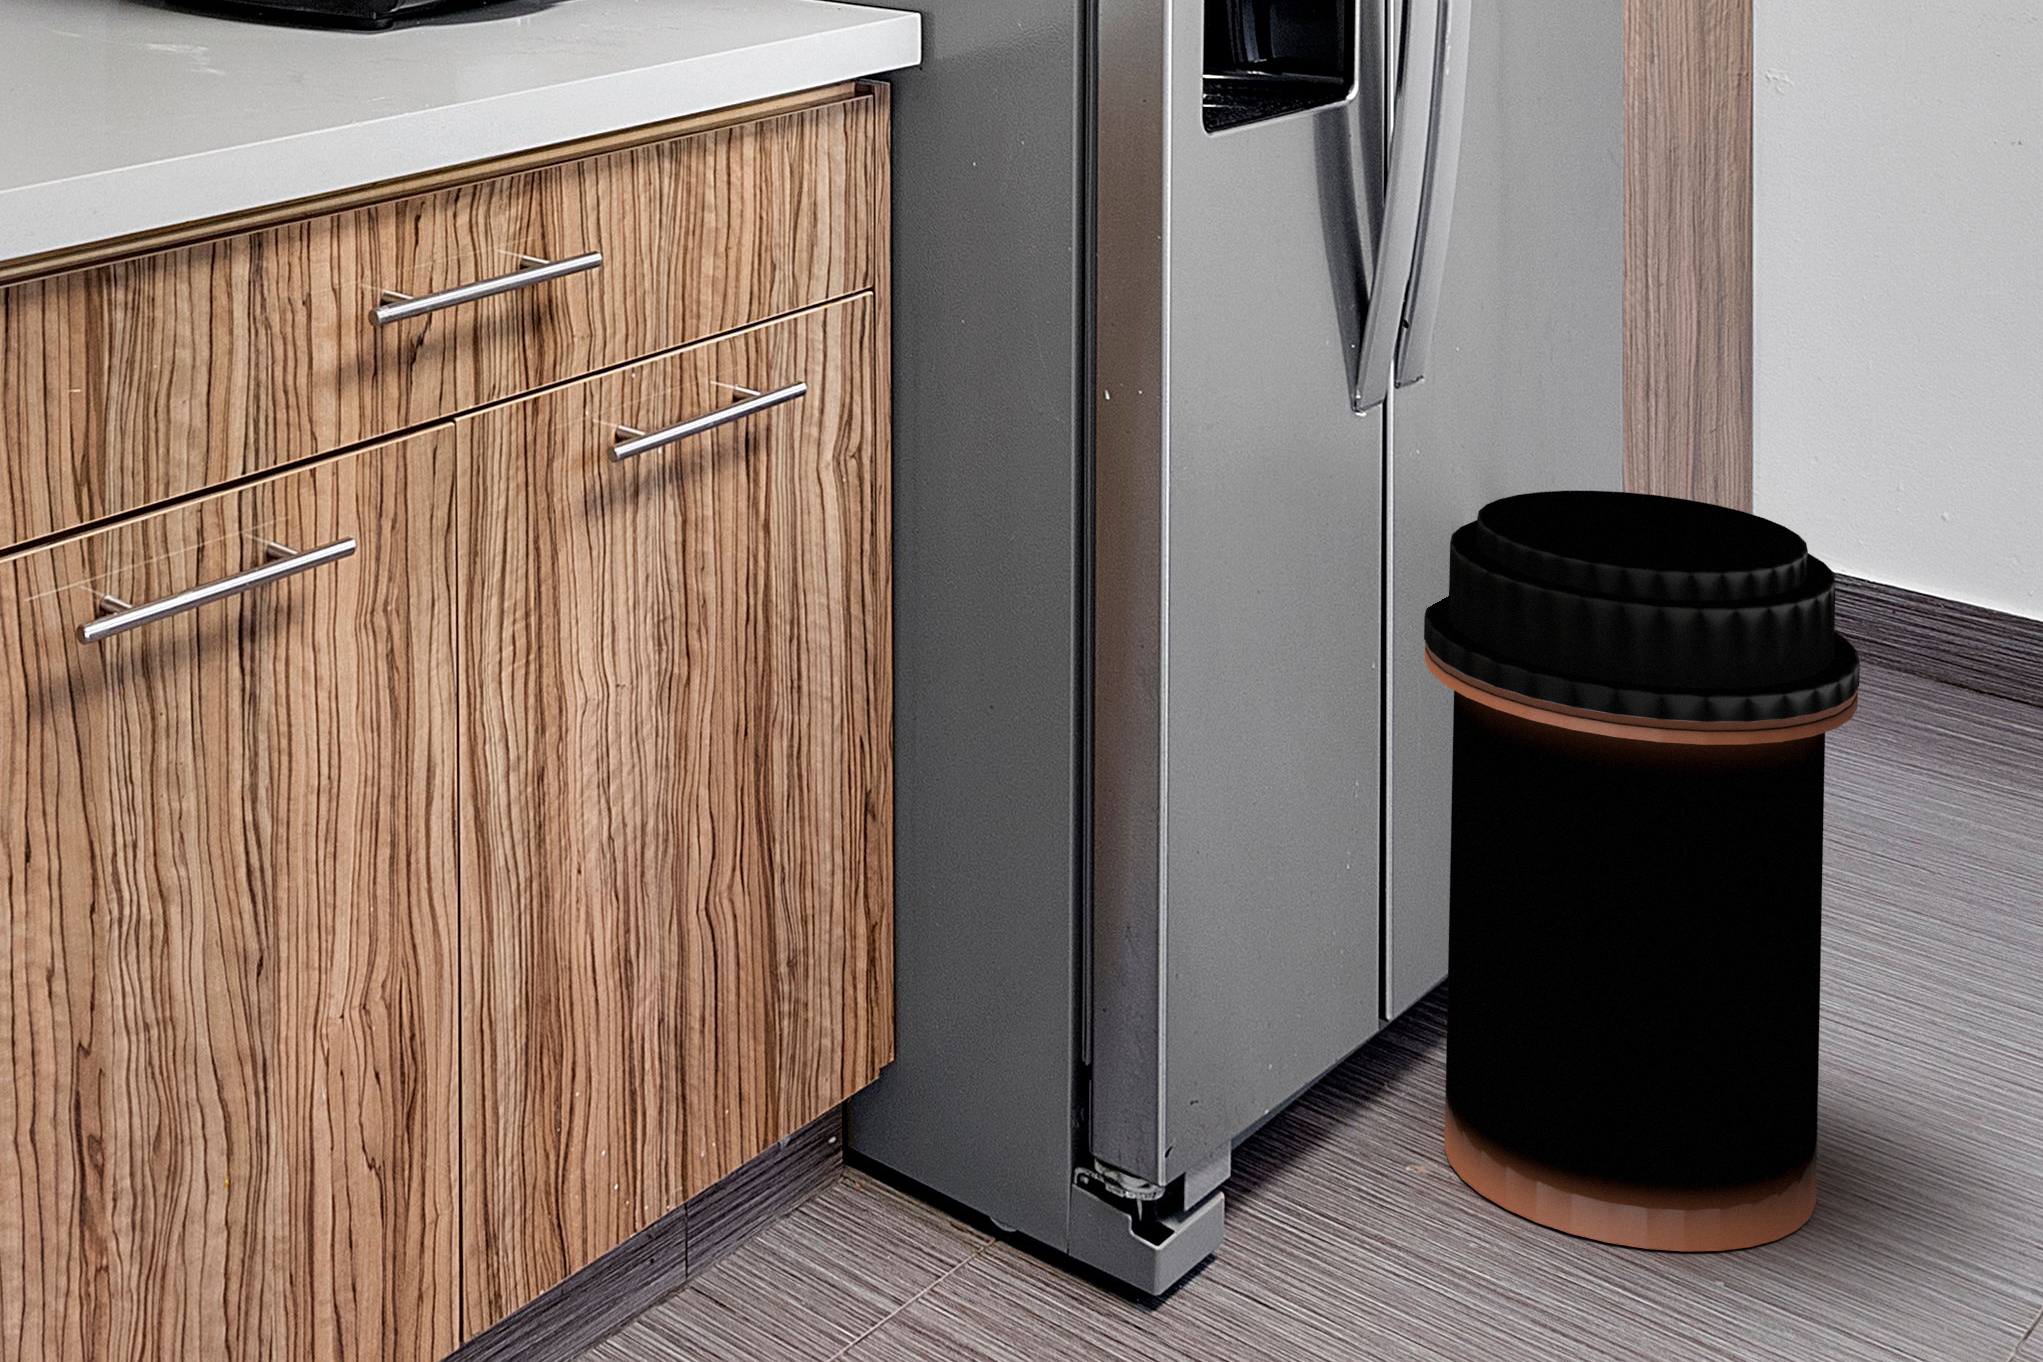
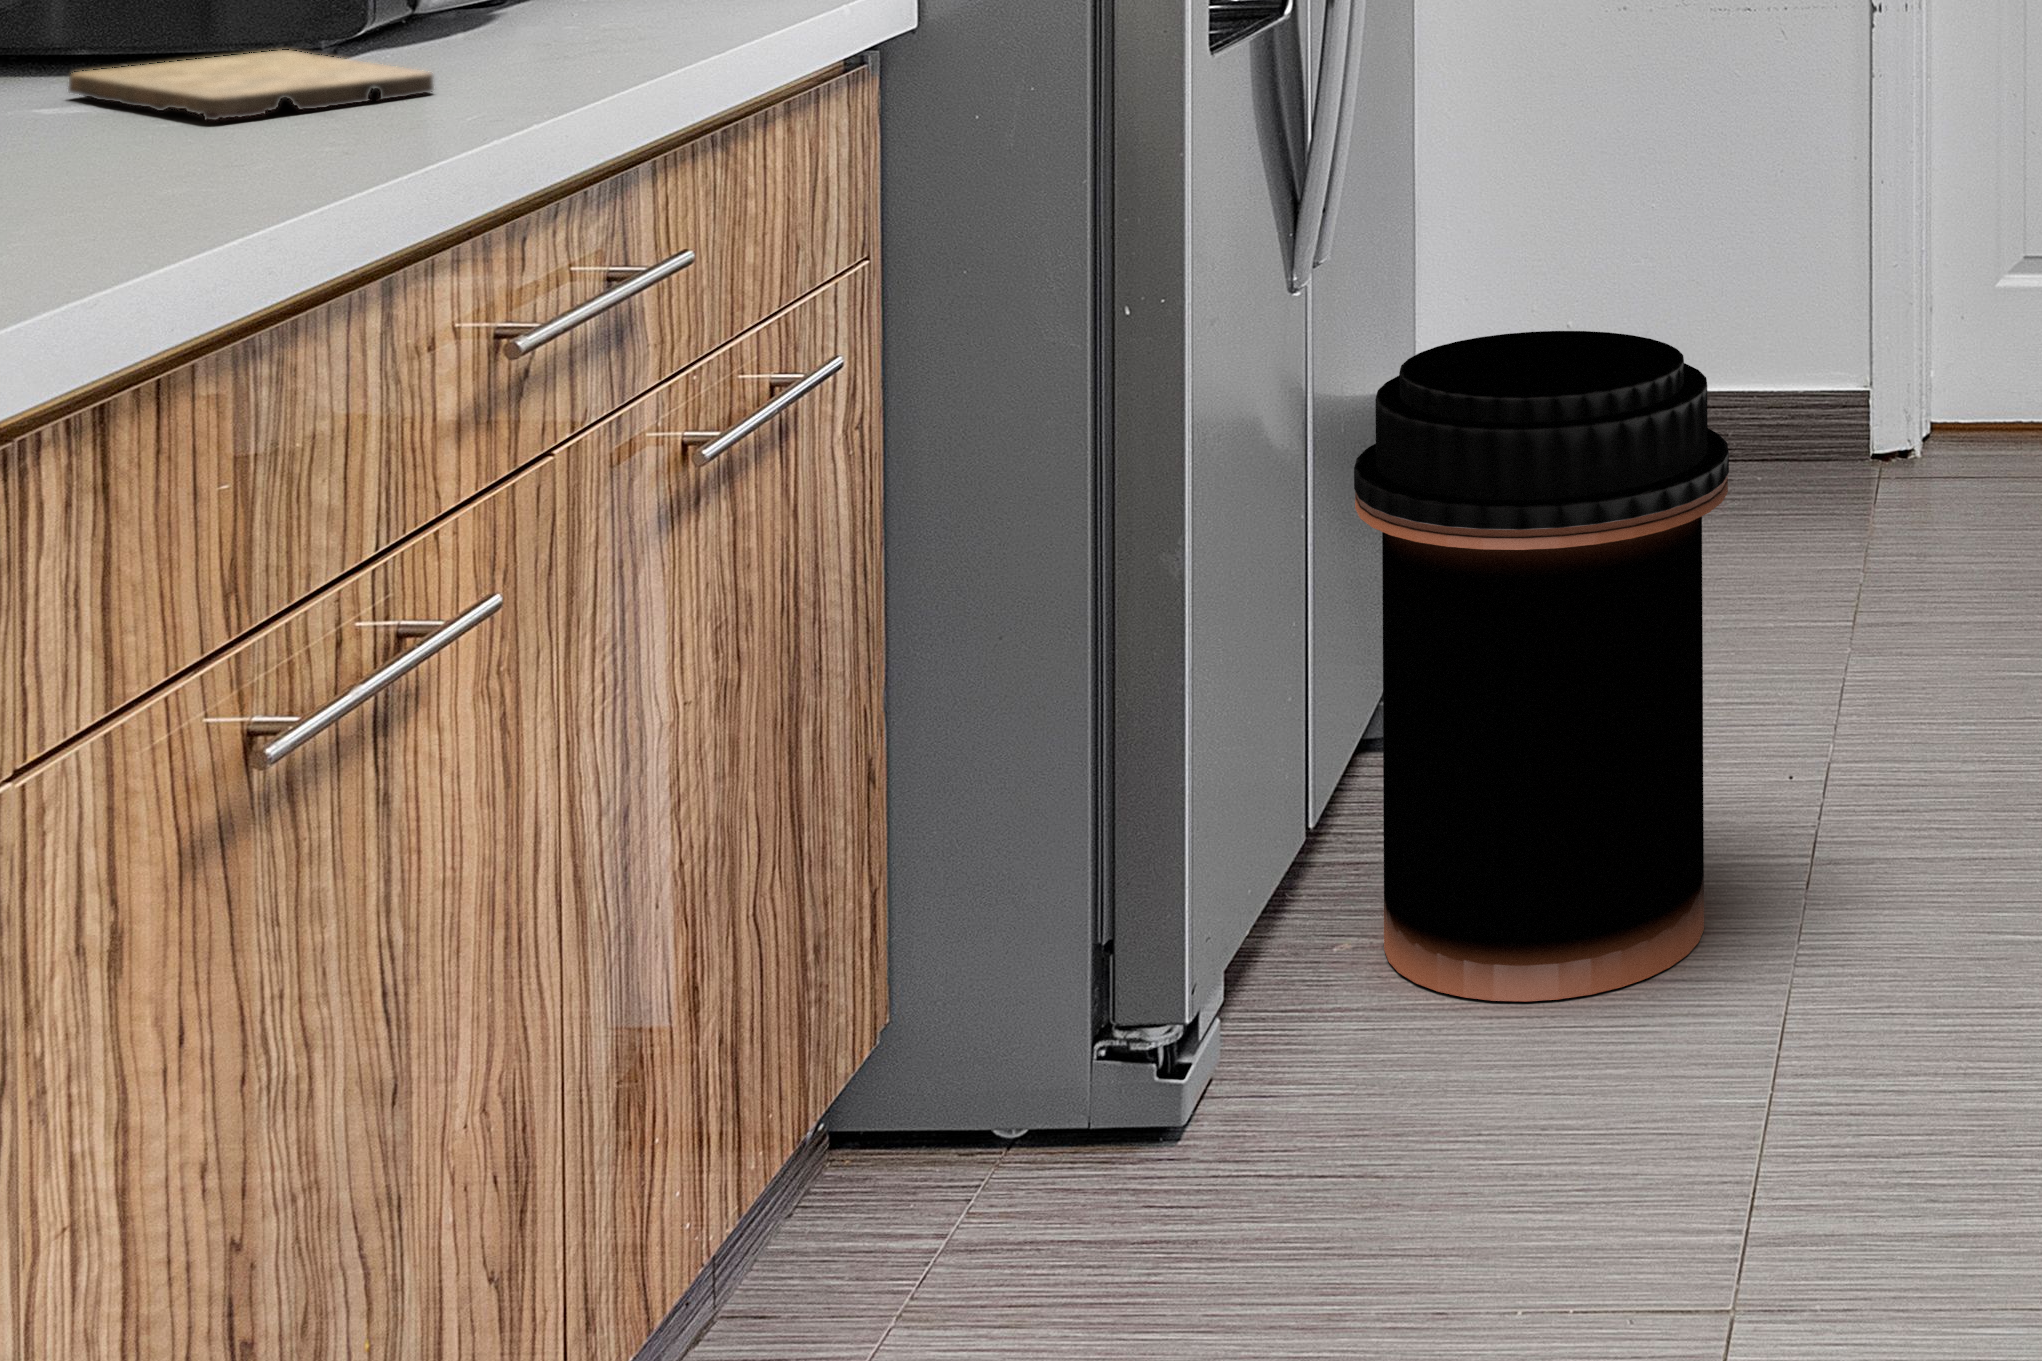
cutting board: none [167,34,413,87] -> present [69,50,434,120]

